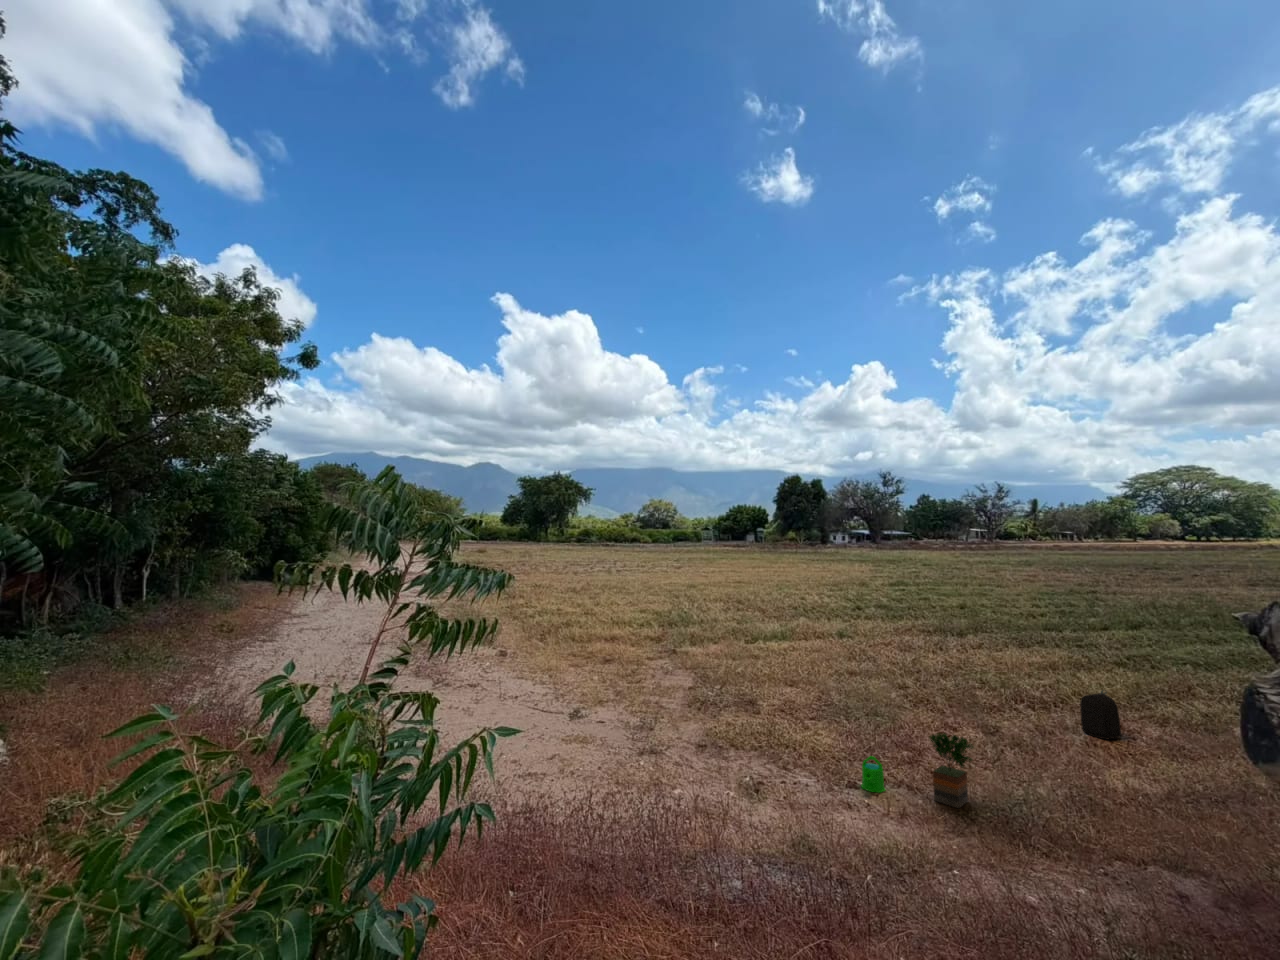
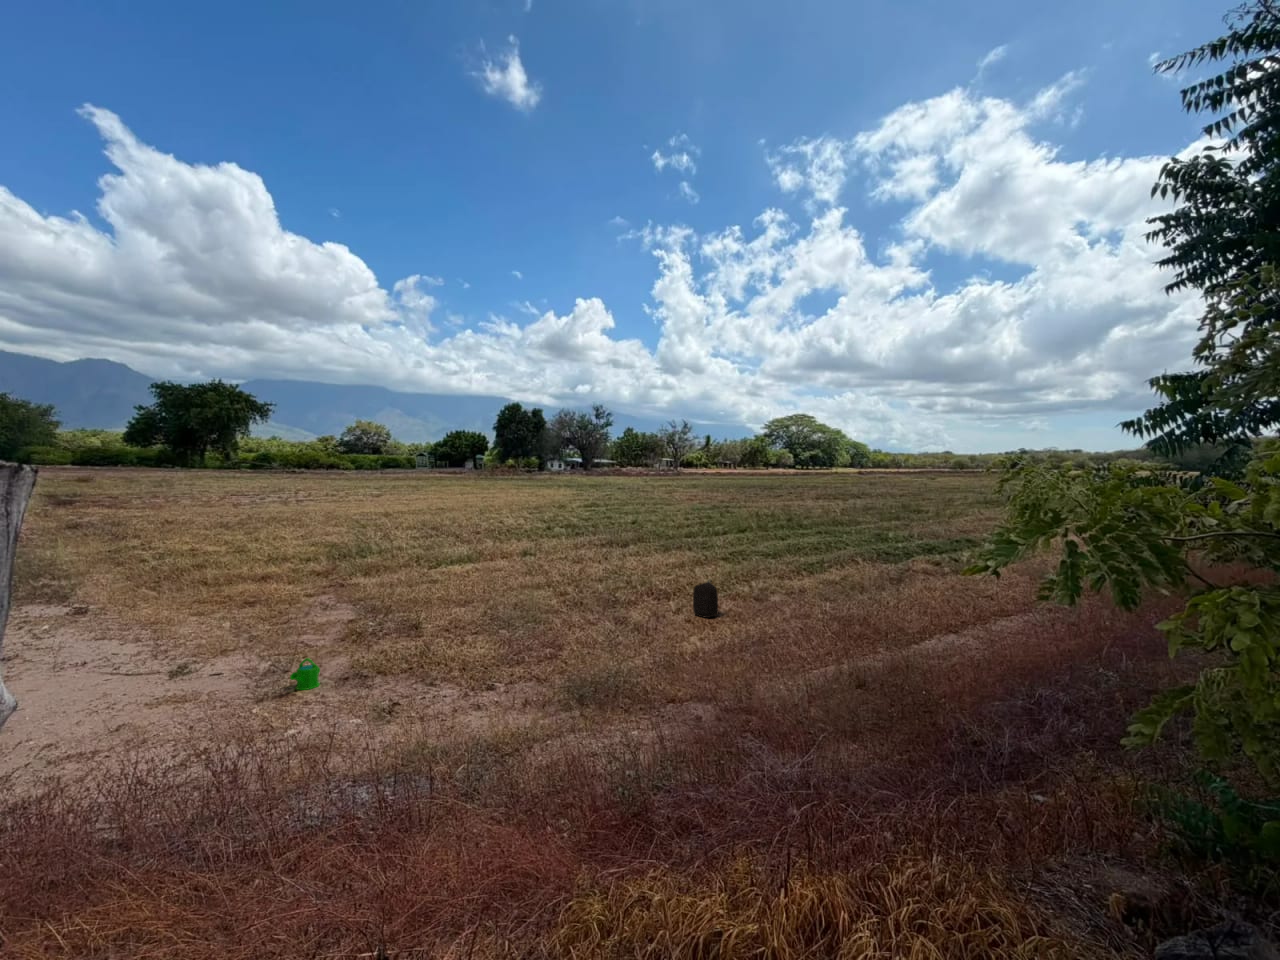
potted tree: present [930,733,974,808] -> none [559,629,597,694]
watering can: present [861,756,885,792] -> present [290,658,320,690]

